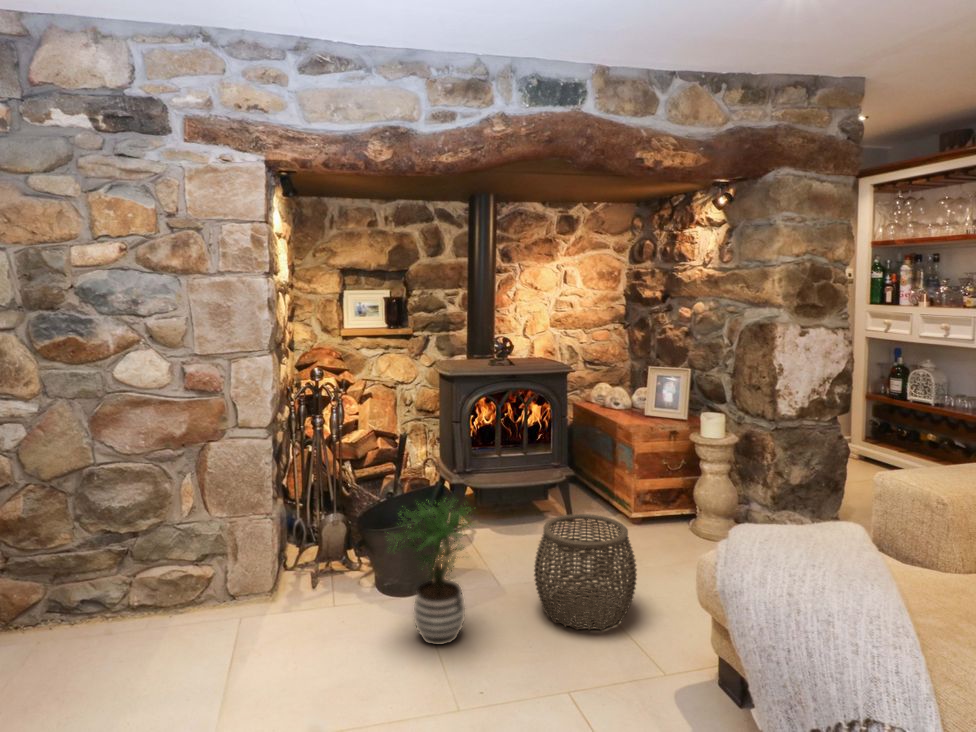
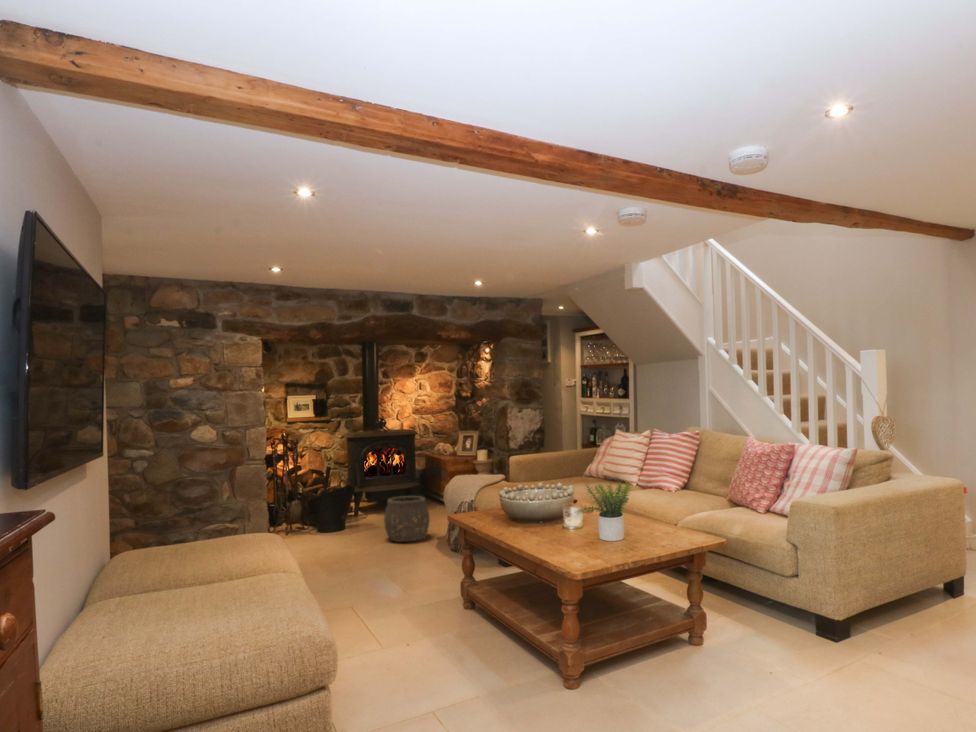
potted plant: present [387,498,471,645] -> none [314,484,359,549]

